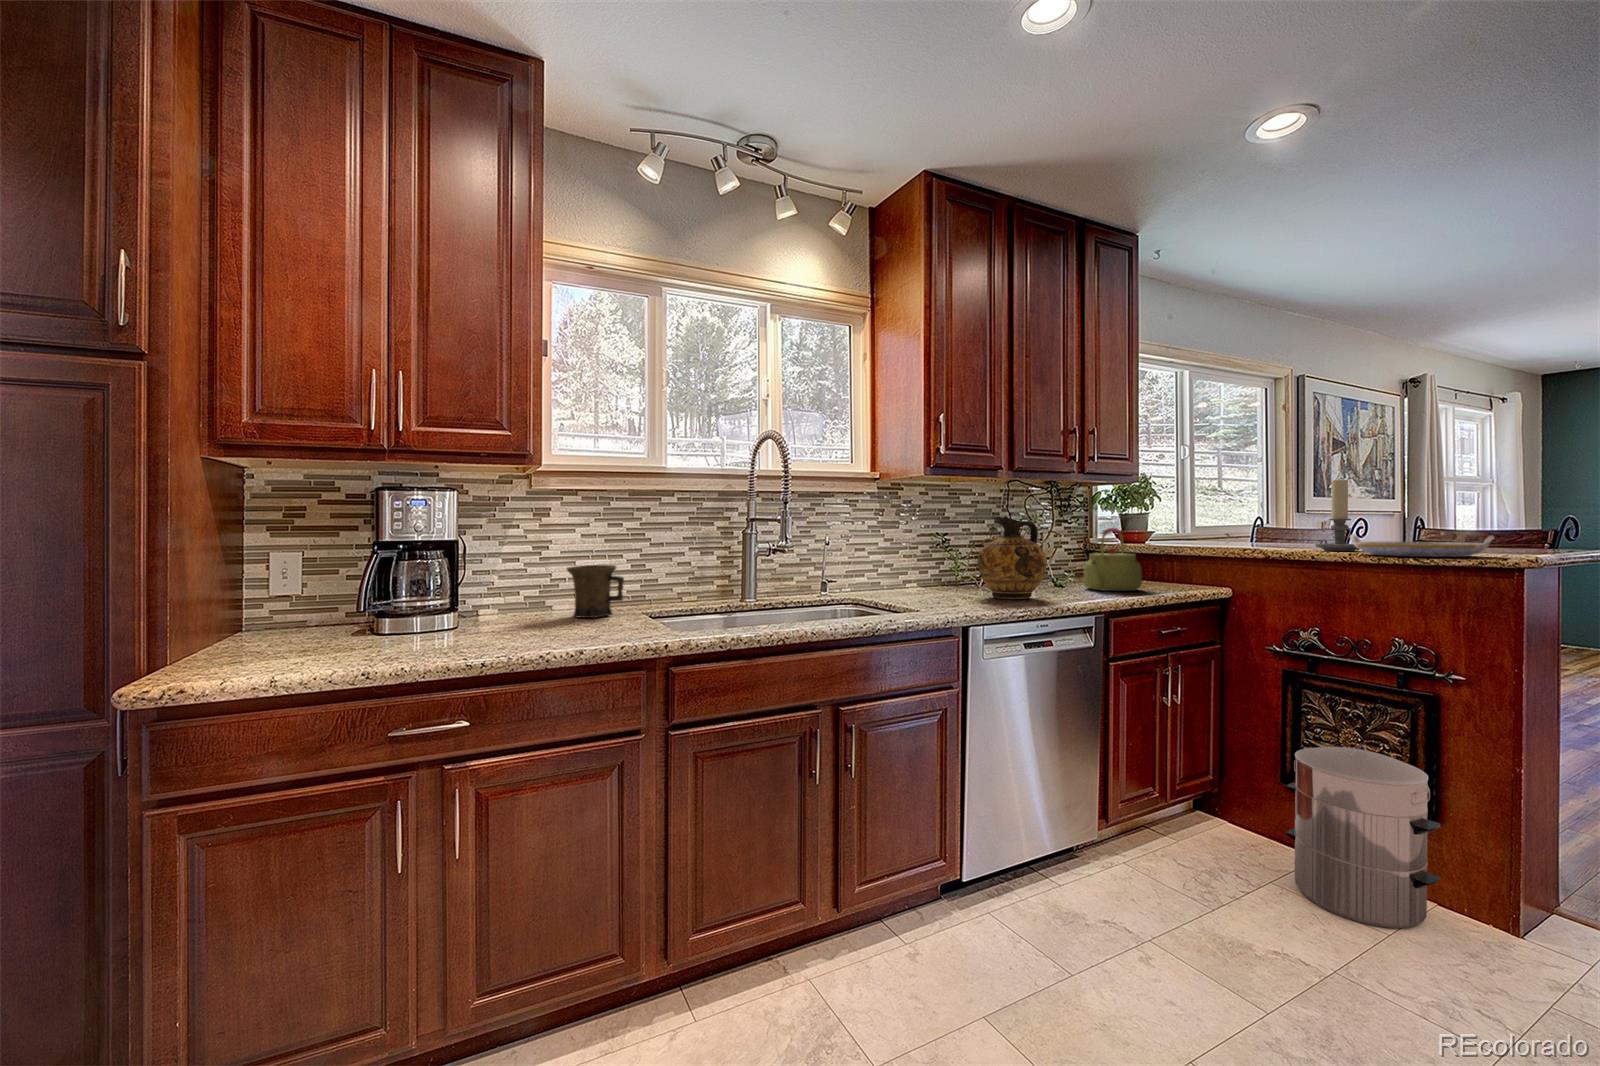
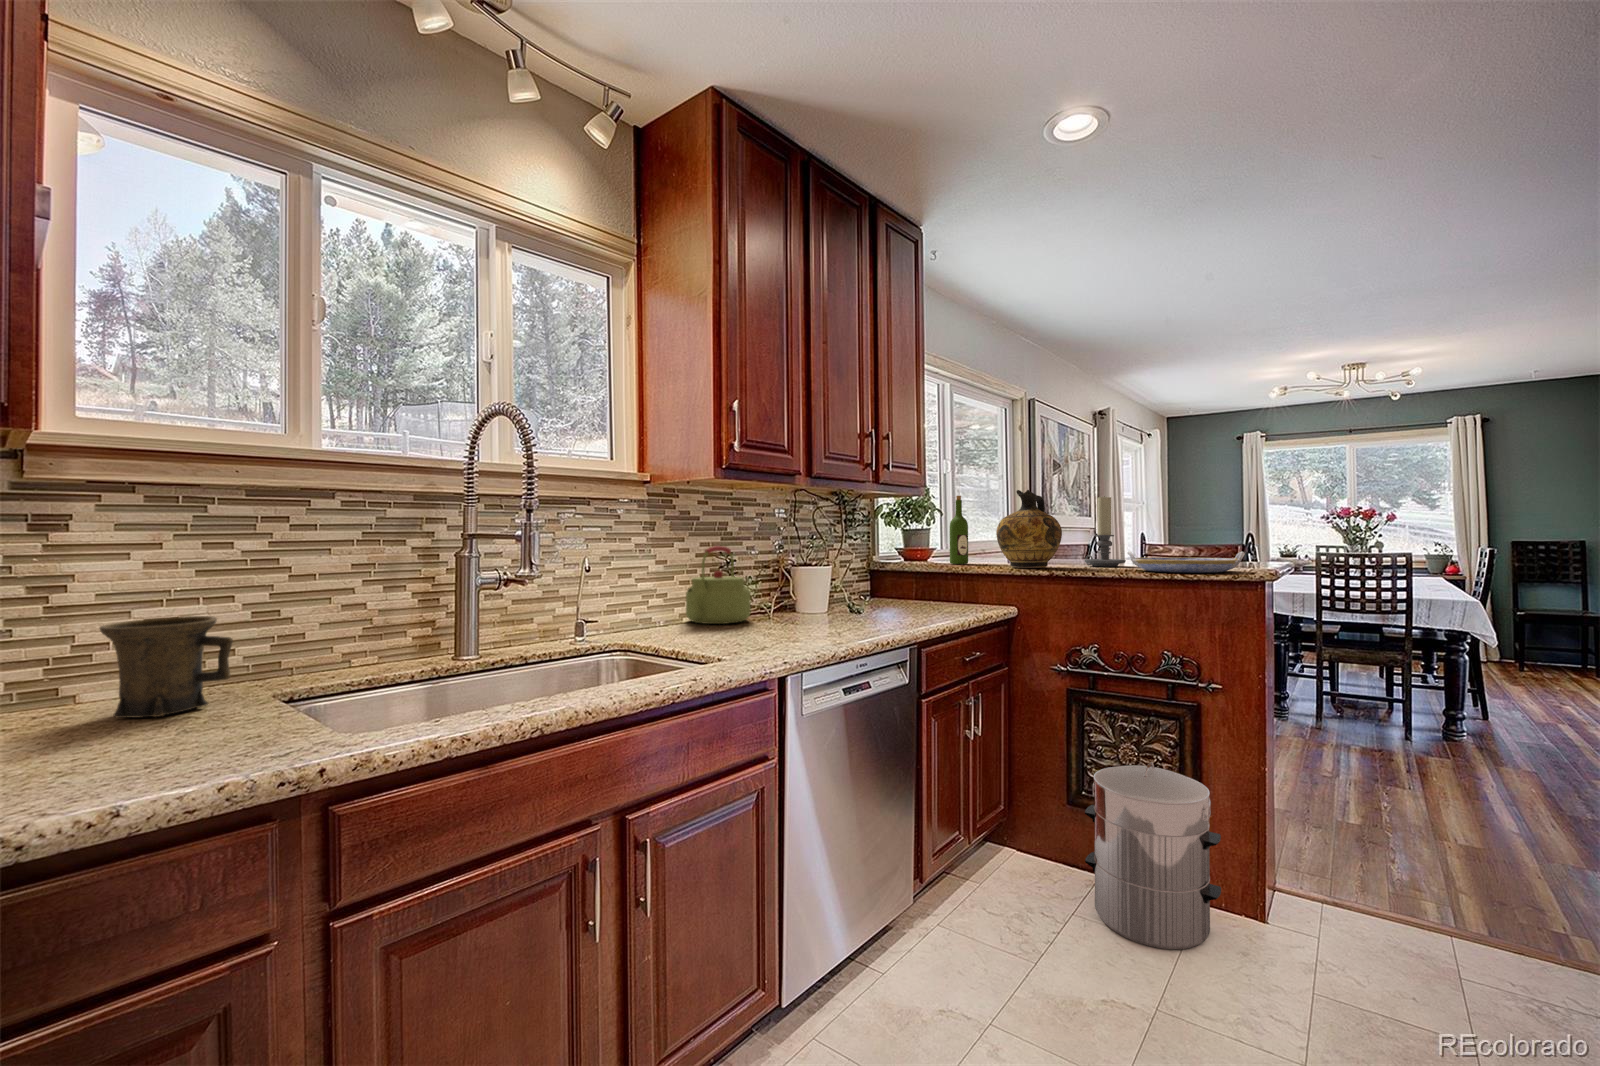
wine bottle: none [1169,482,1189,547] -> present [950,496,968,564]
ceramic jug: present [978,516,1047,599] -> present [996,490,1062,568]
kettle: present [1084,528,1142,591] -> present [686,546,750,624]

